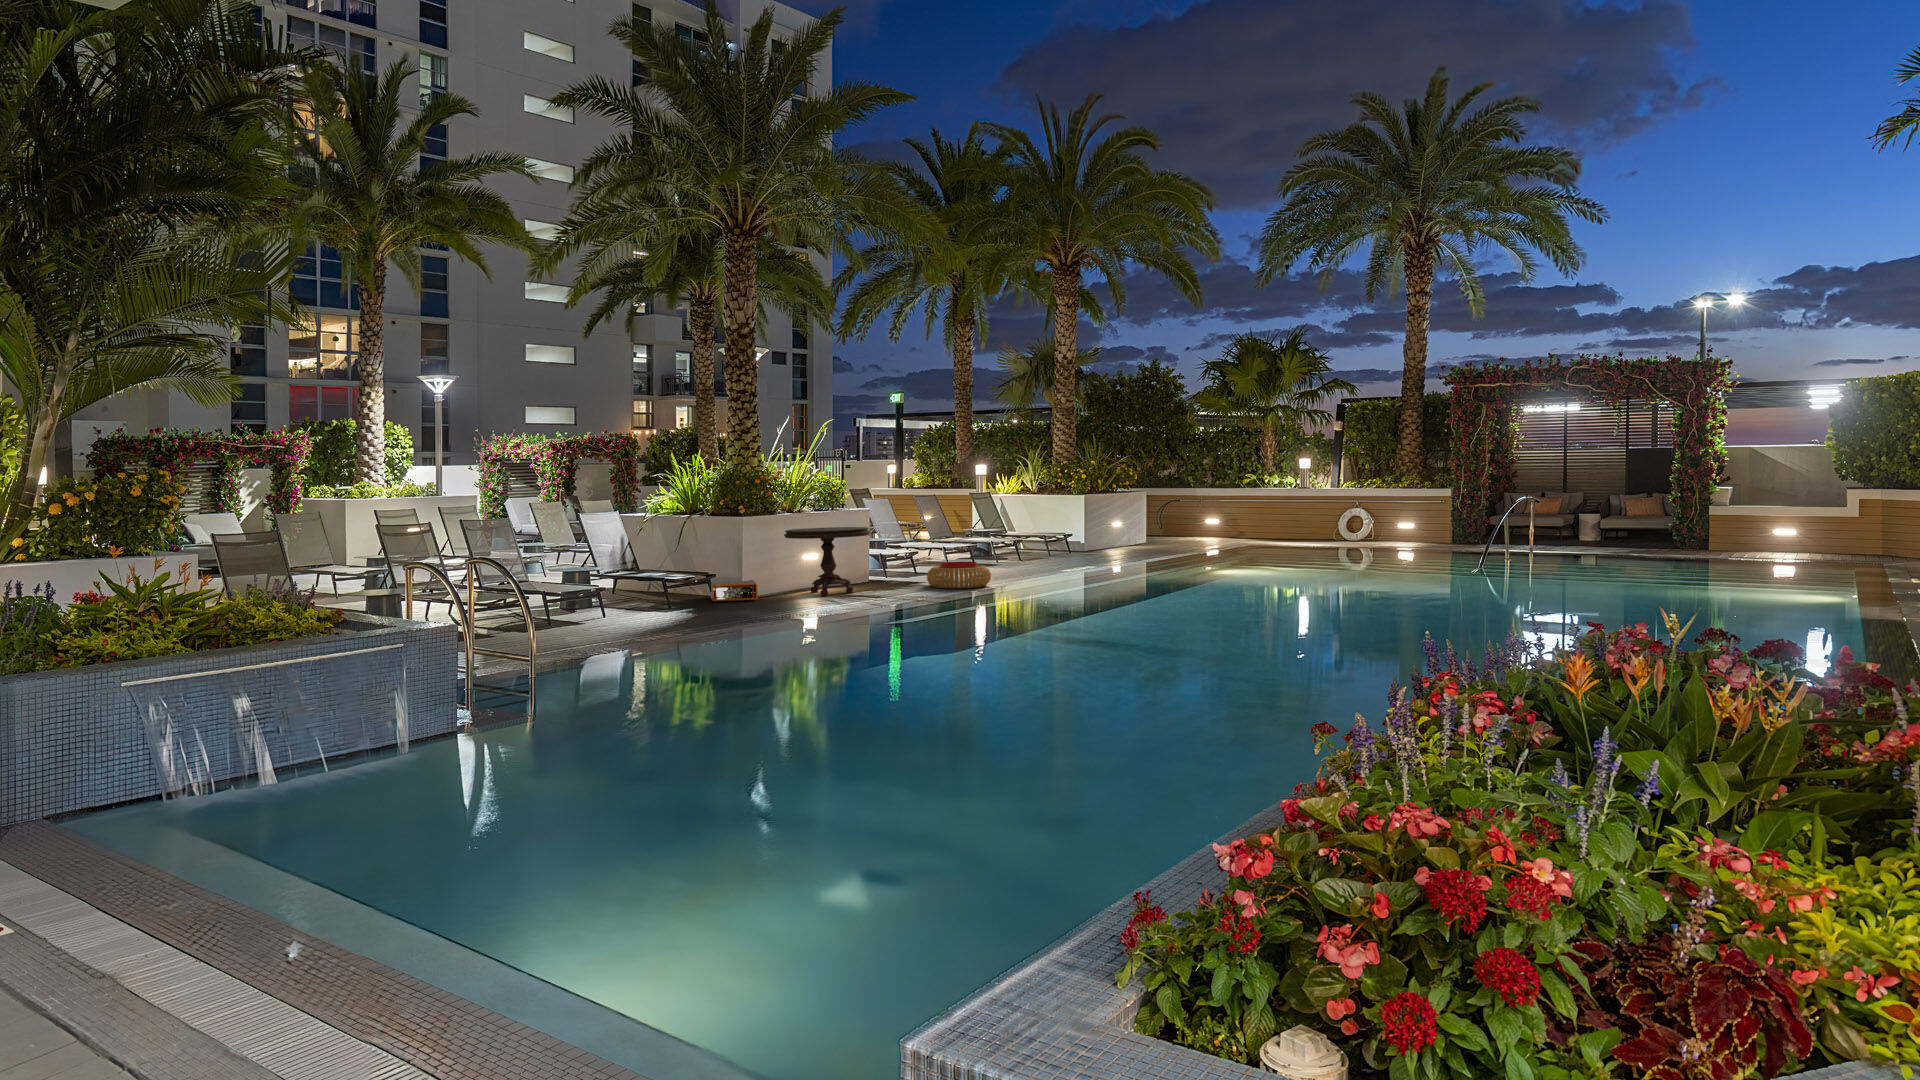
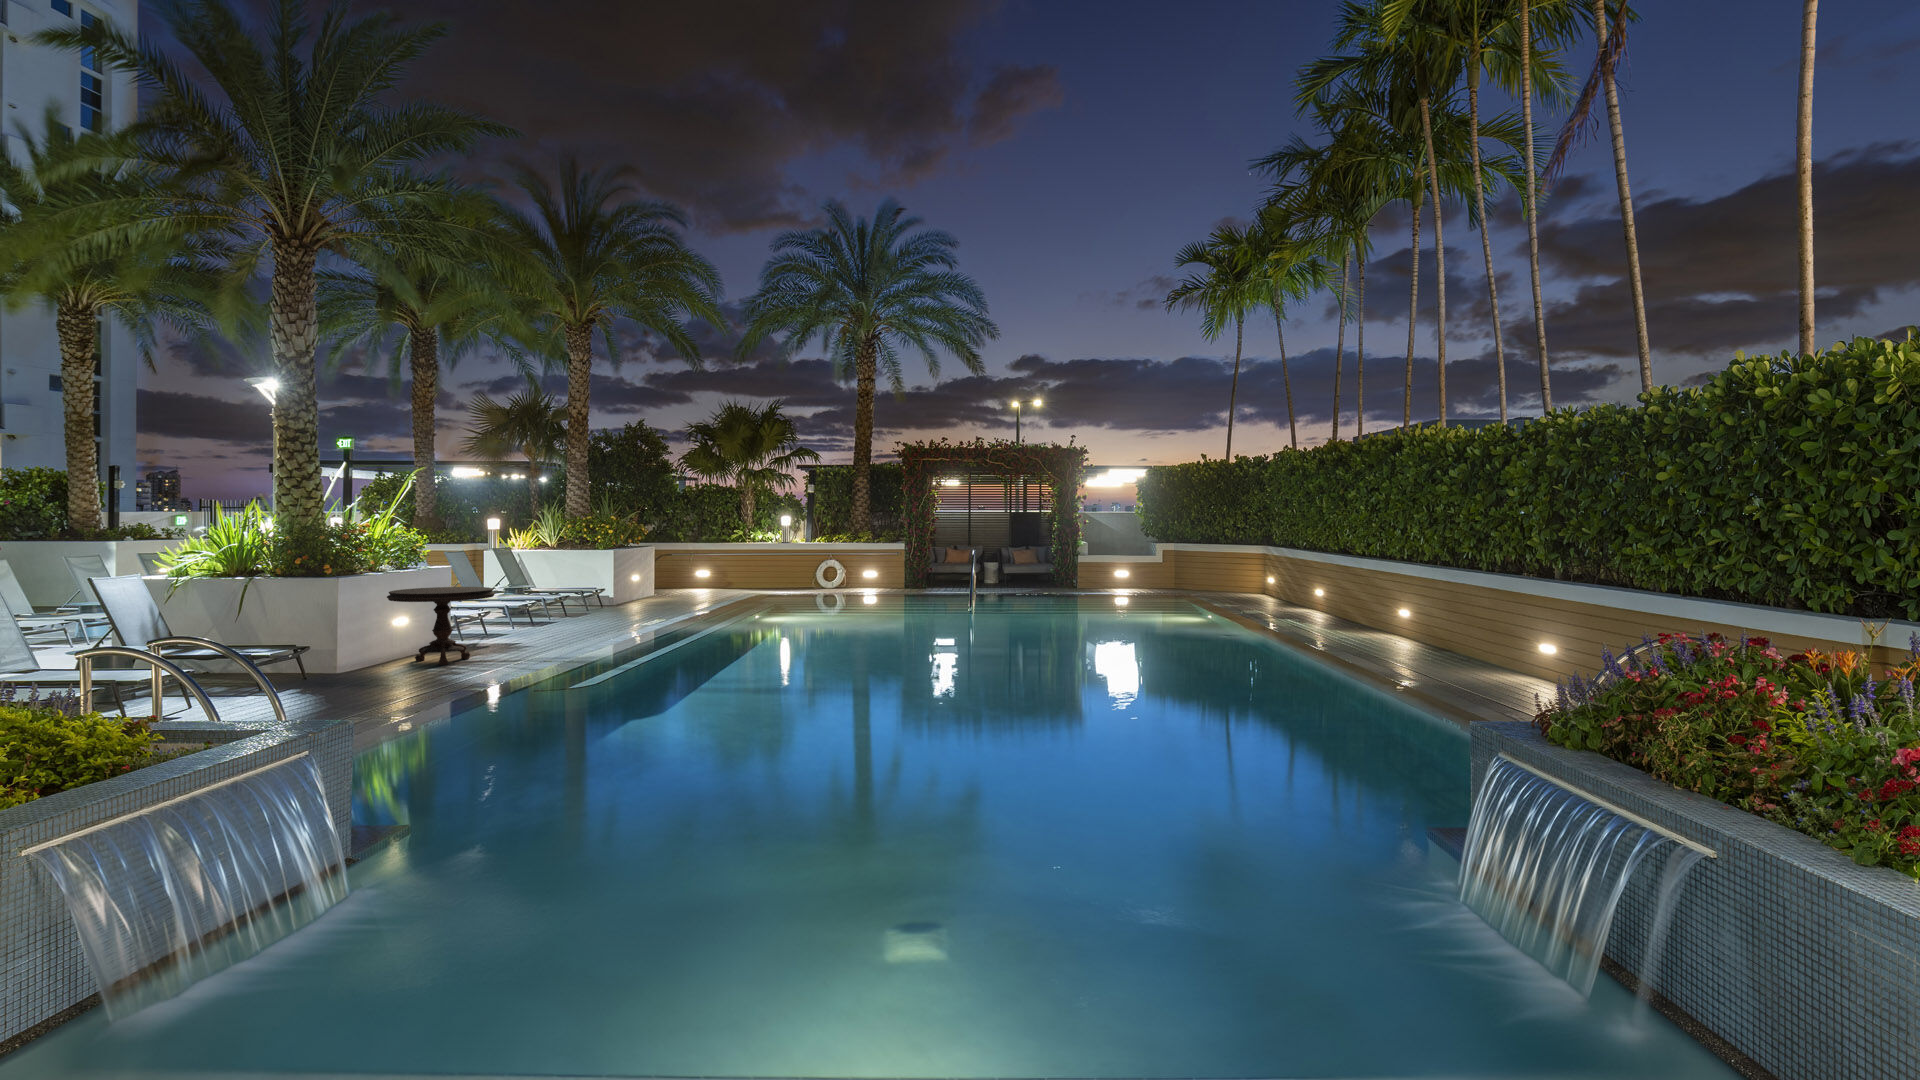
pouf: present [927,562,991,589] -> none [539,619,609,648]
storage box: present [711,580,758,601] -> none [290,651,369,681]

